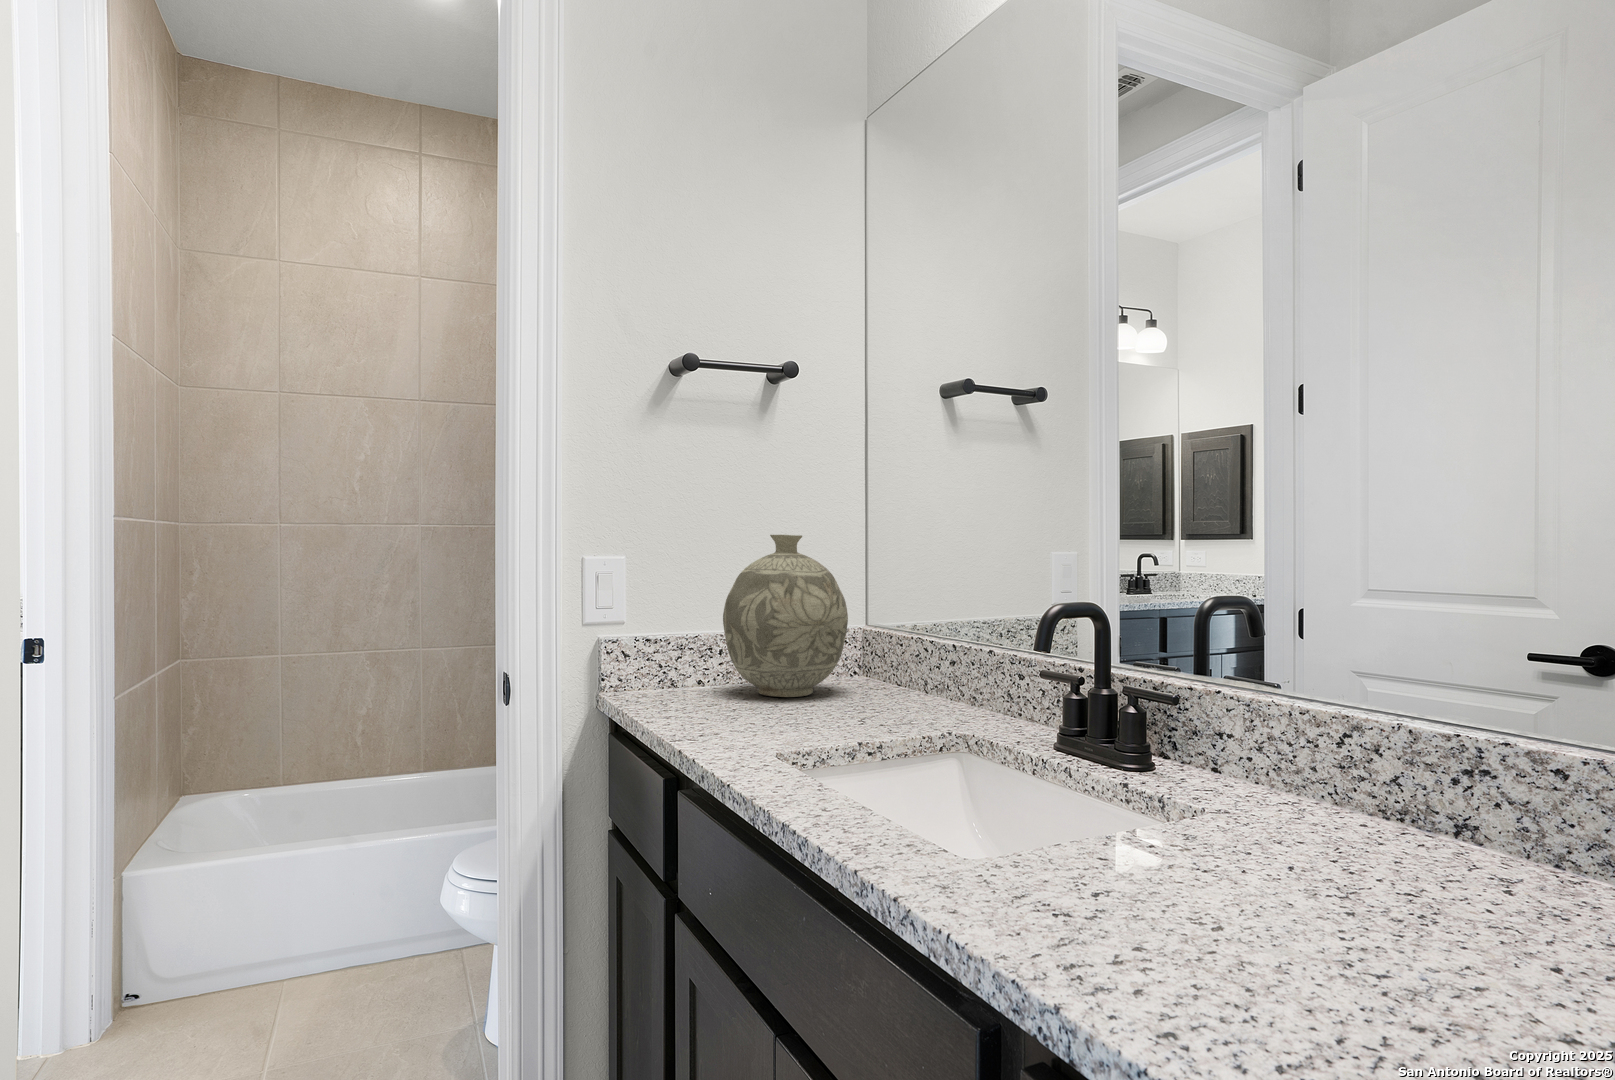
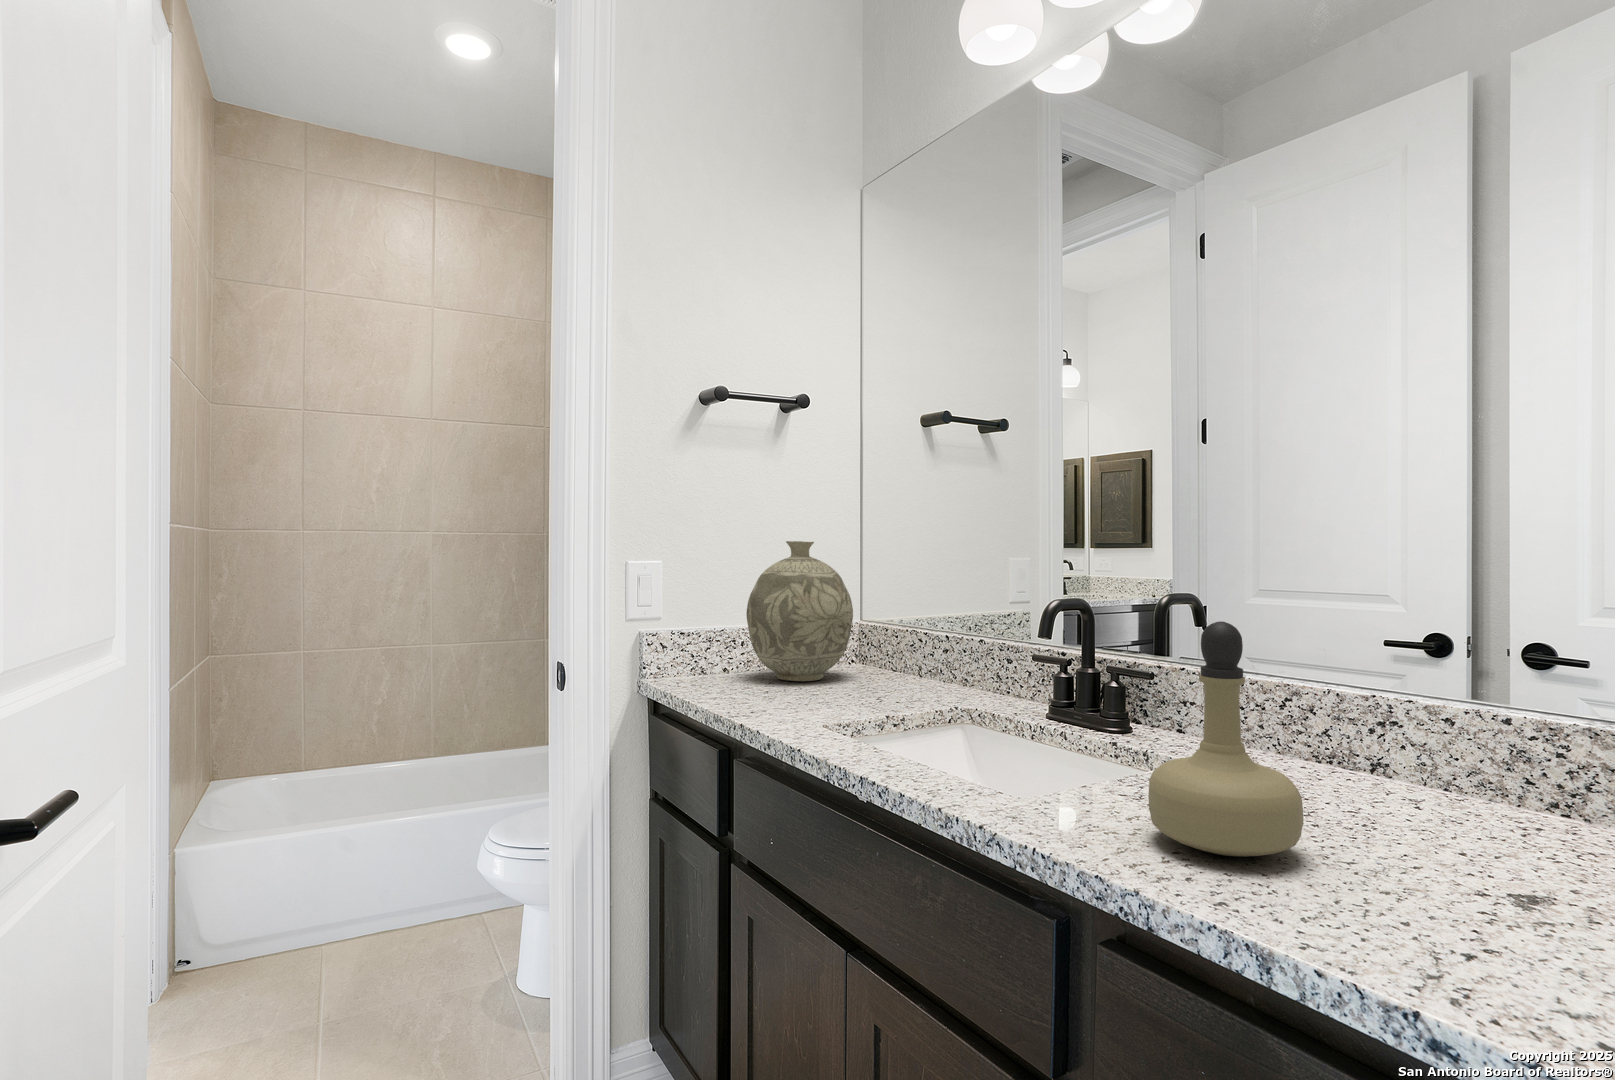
perfume bottle: none [1107,633,1316,961] -> present [1148,621,1303,857]

